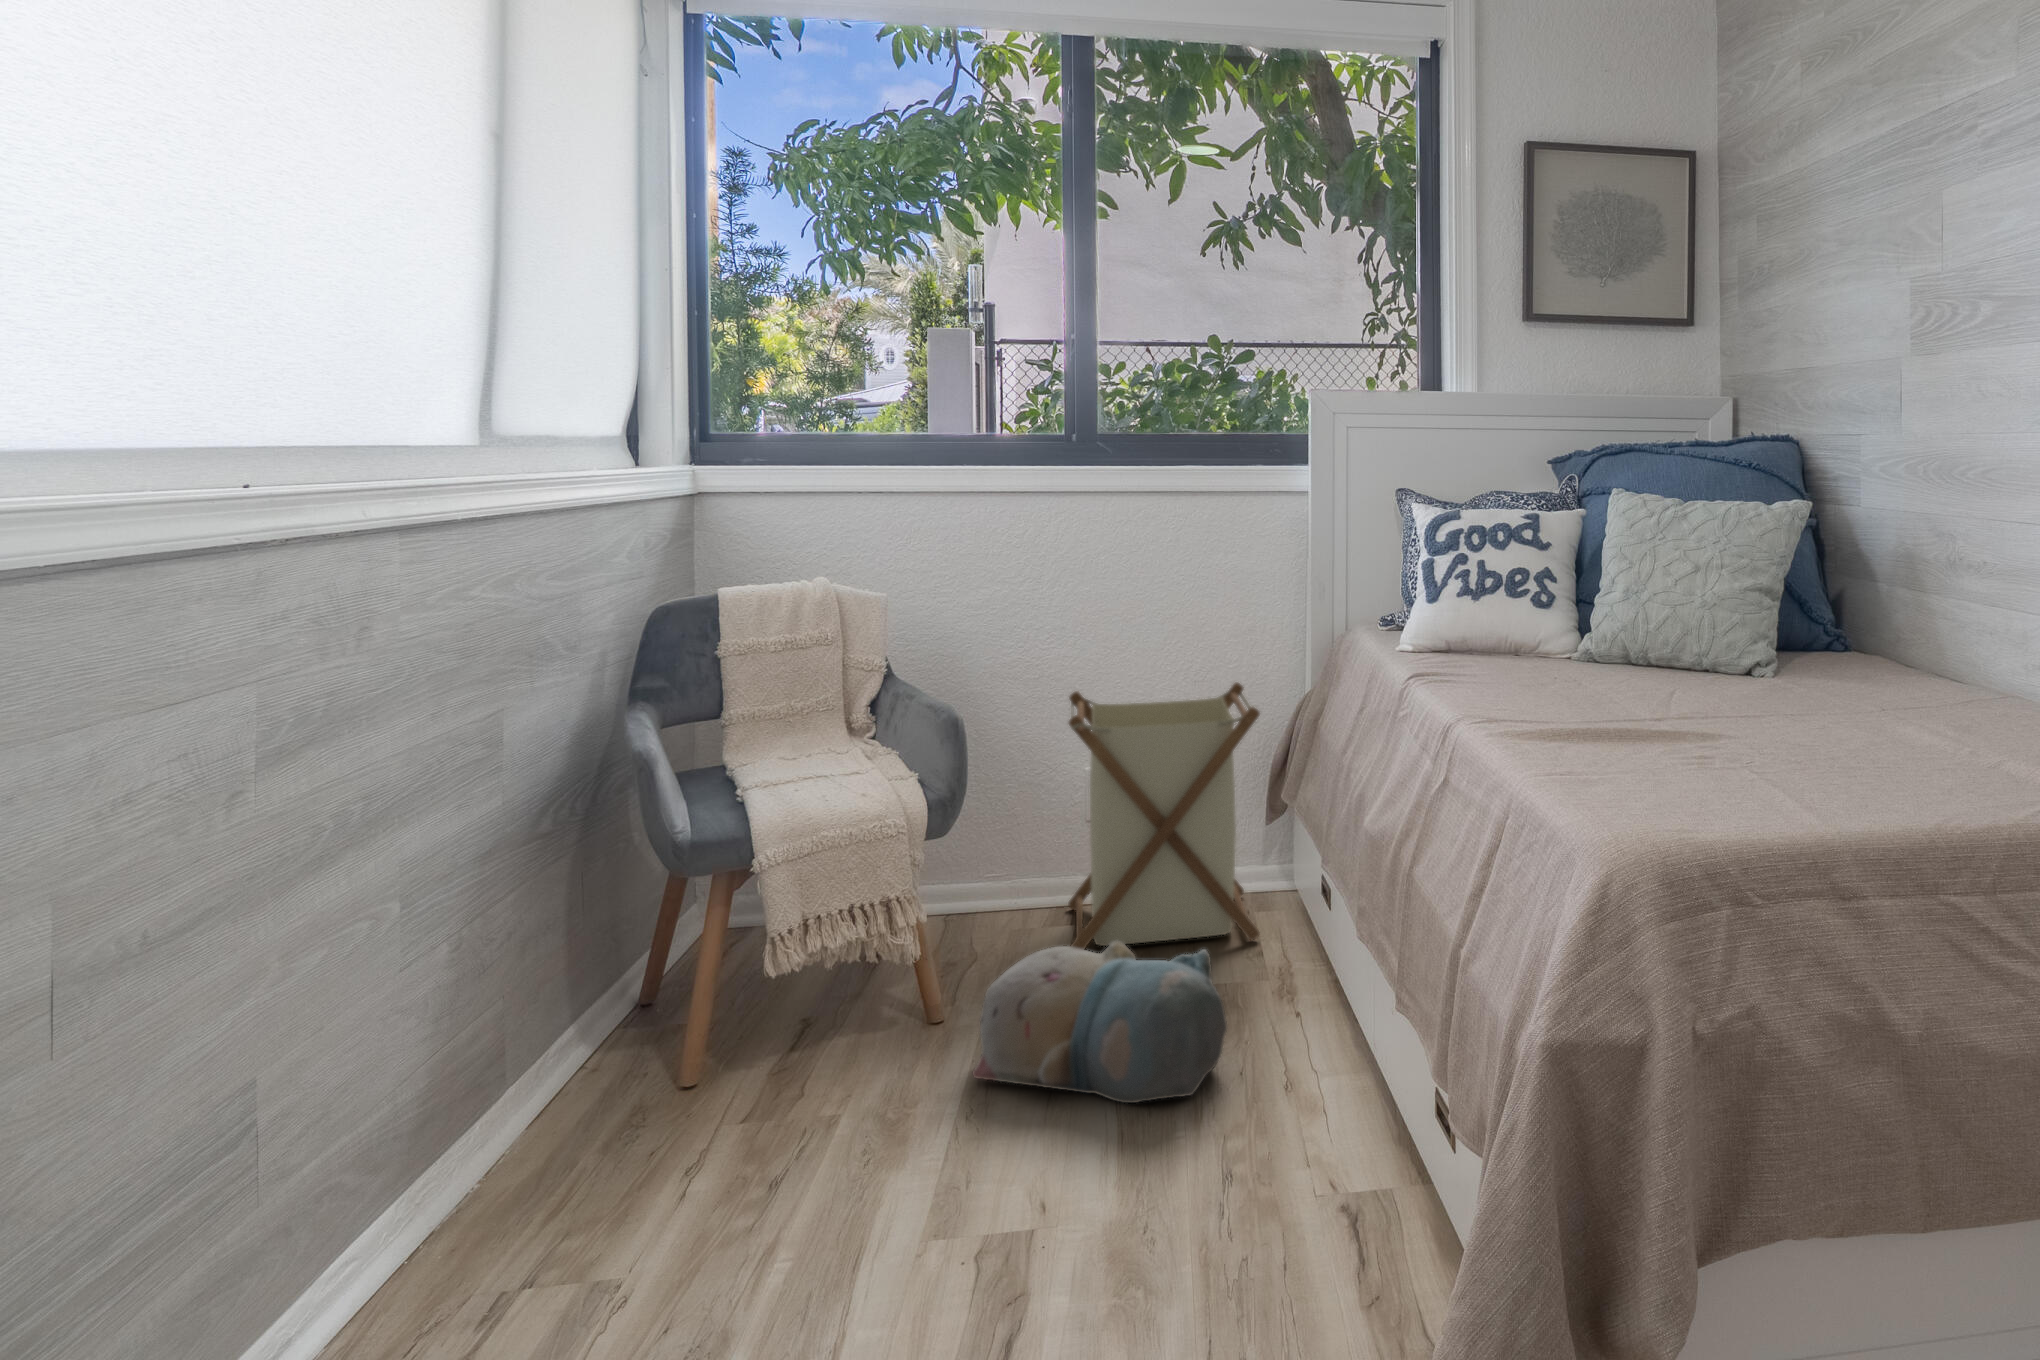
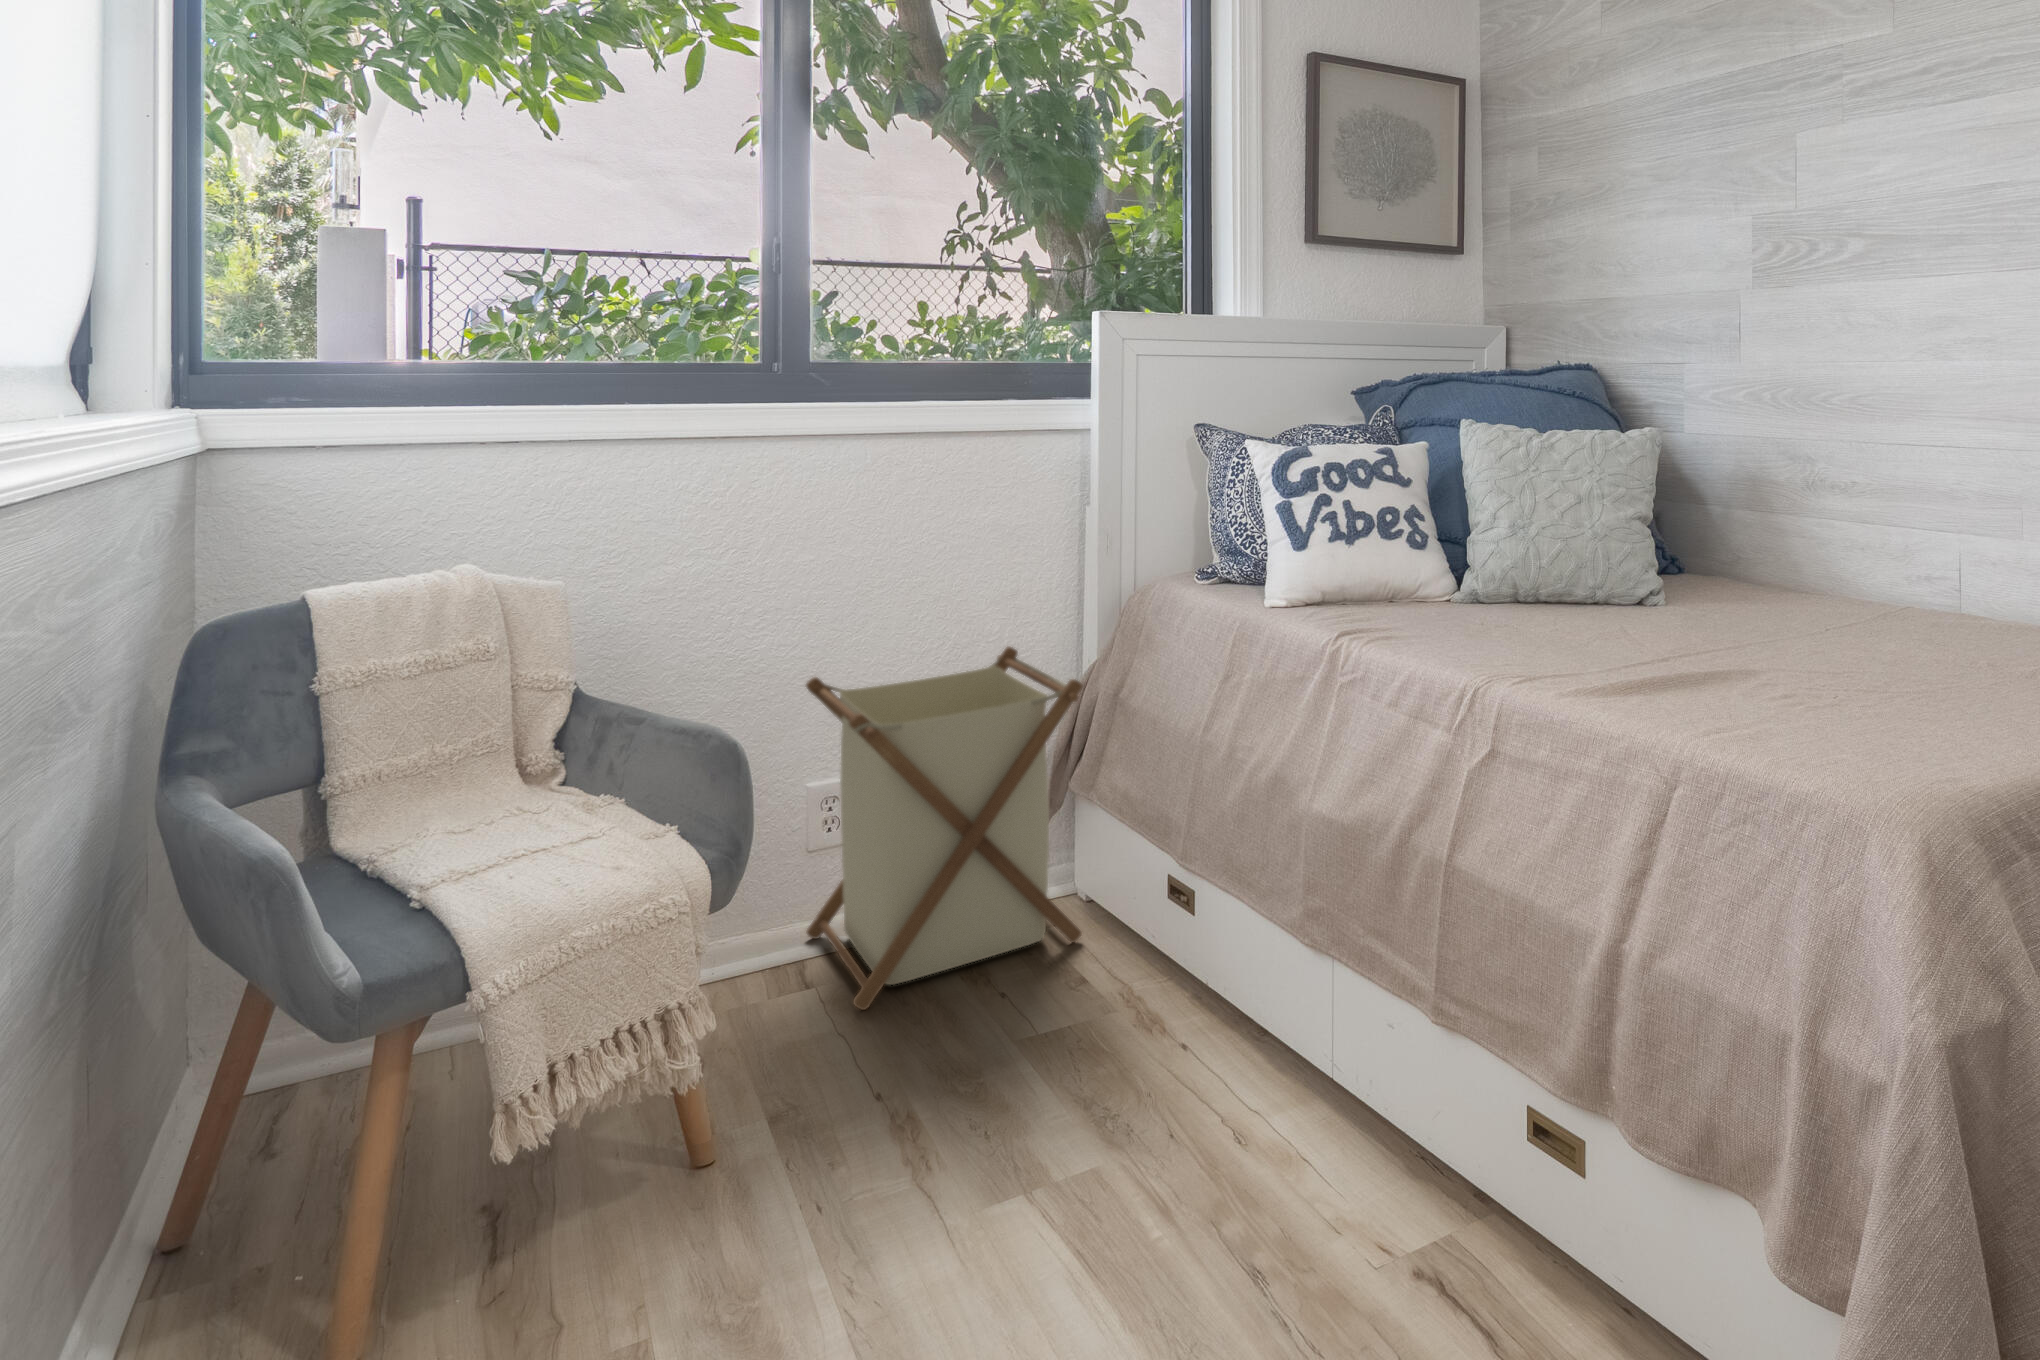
plush toy: present [973,941,1227,1103] -> none [835,990,1181,1227]

